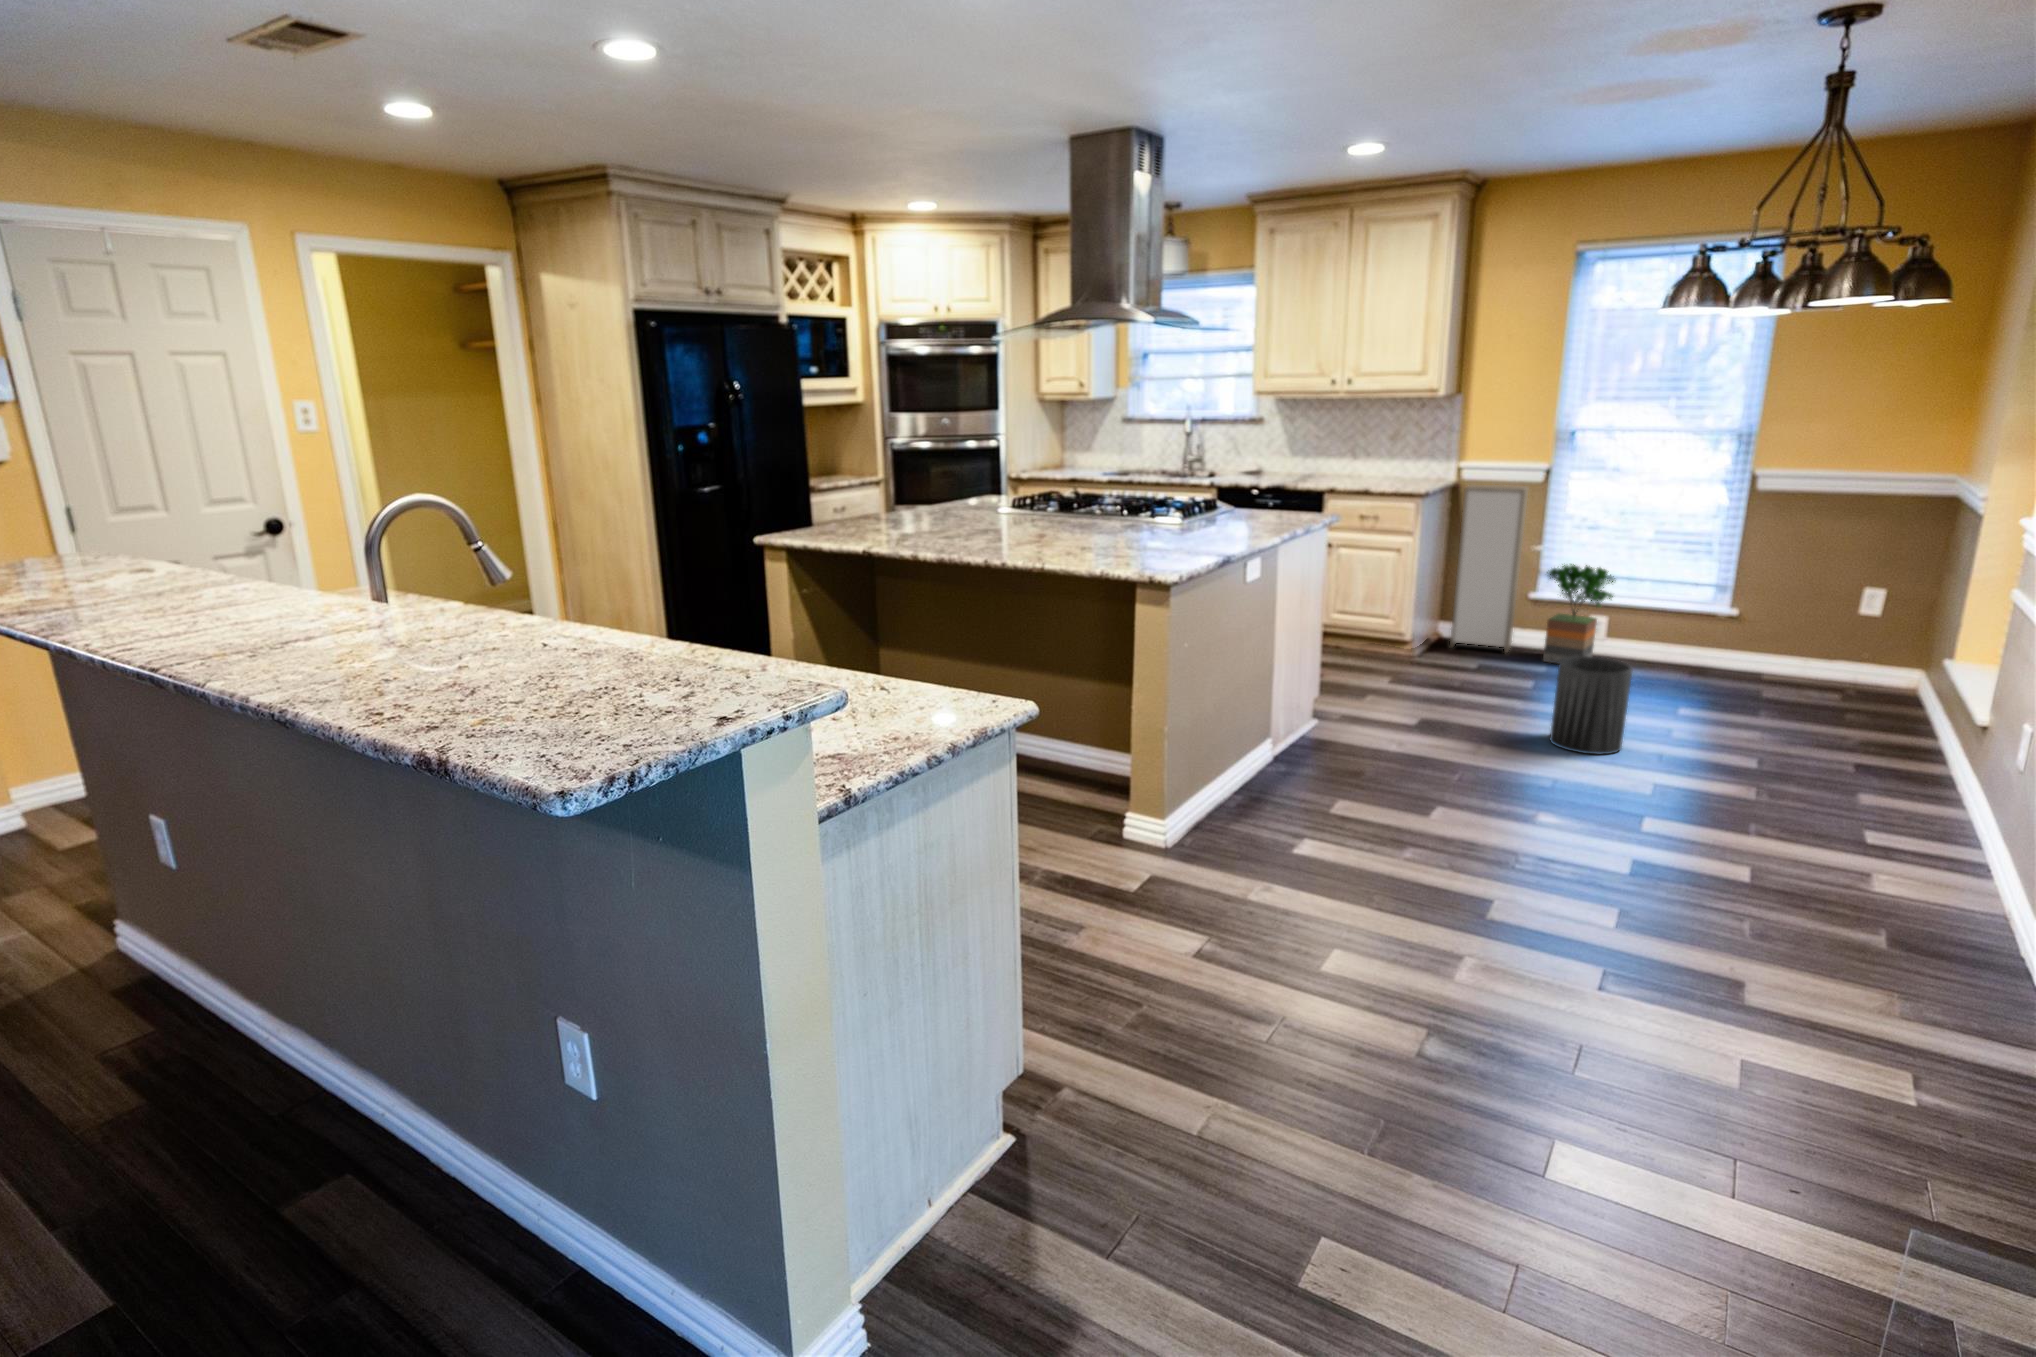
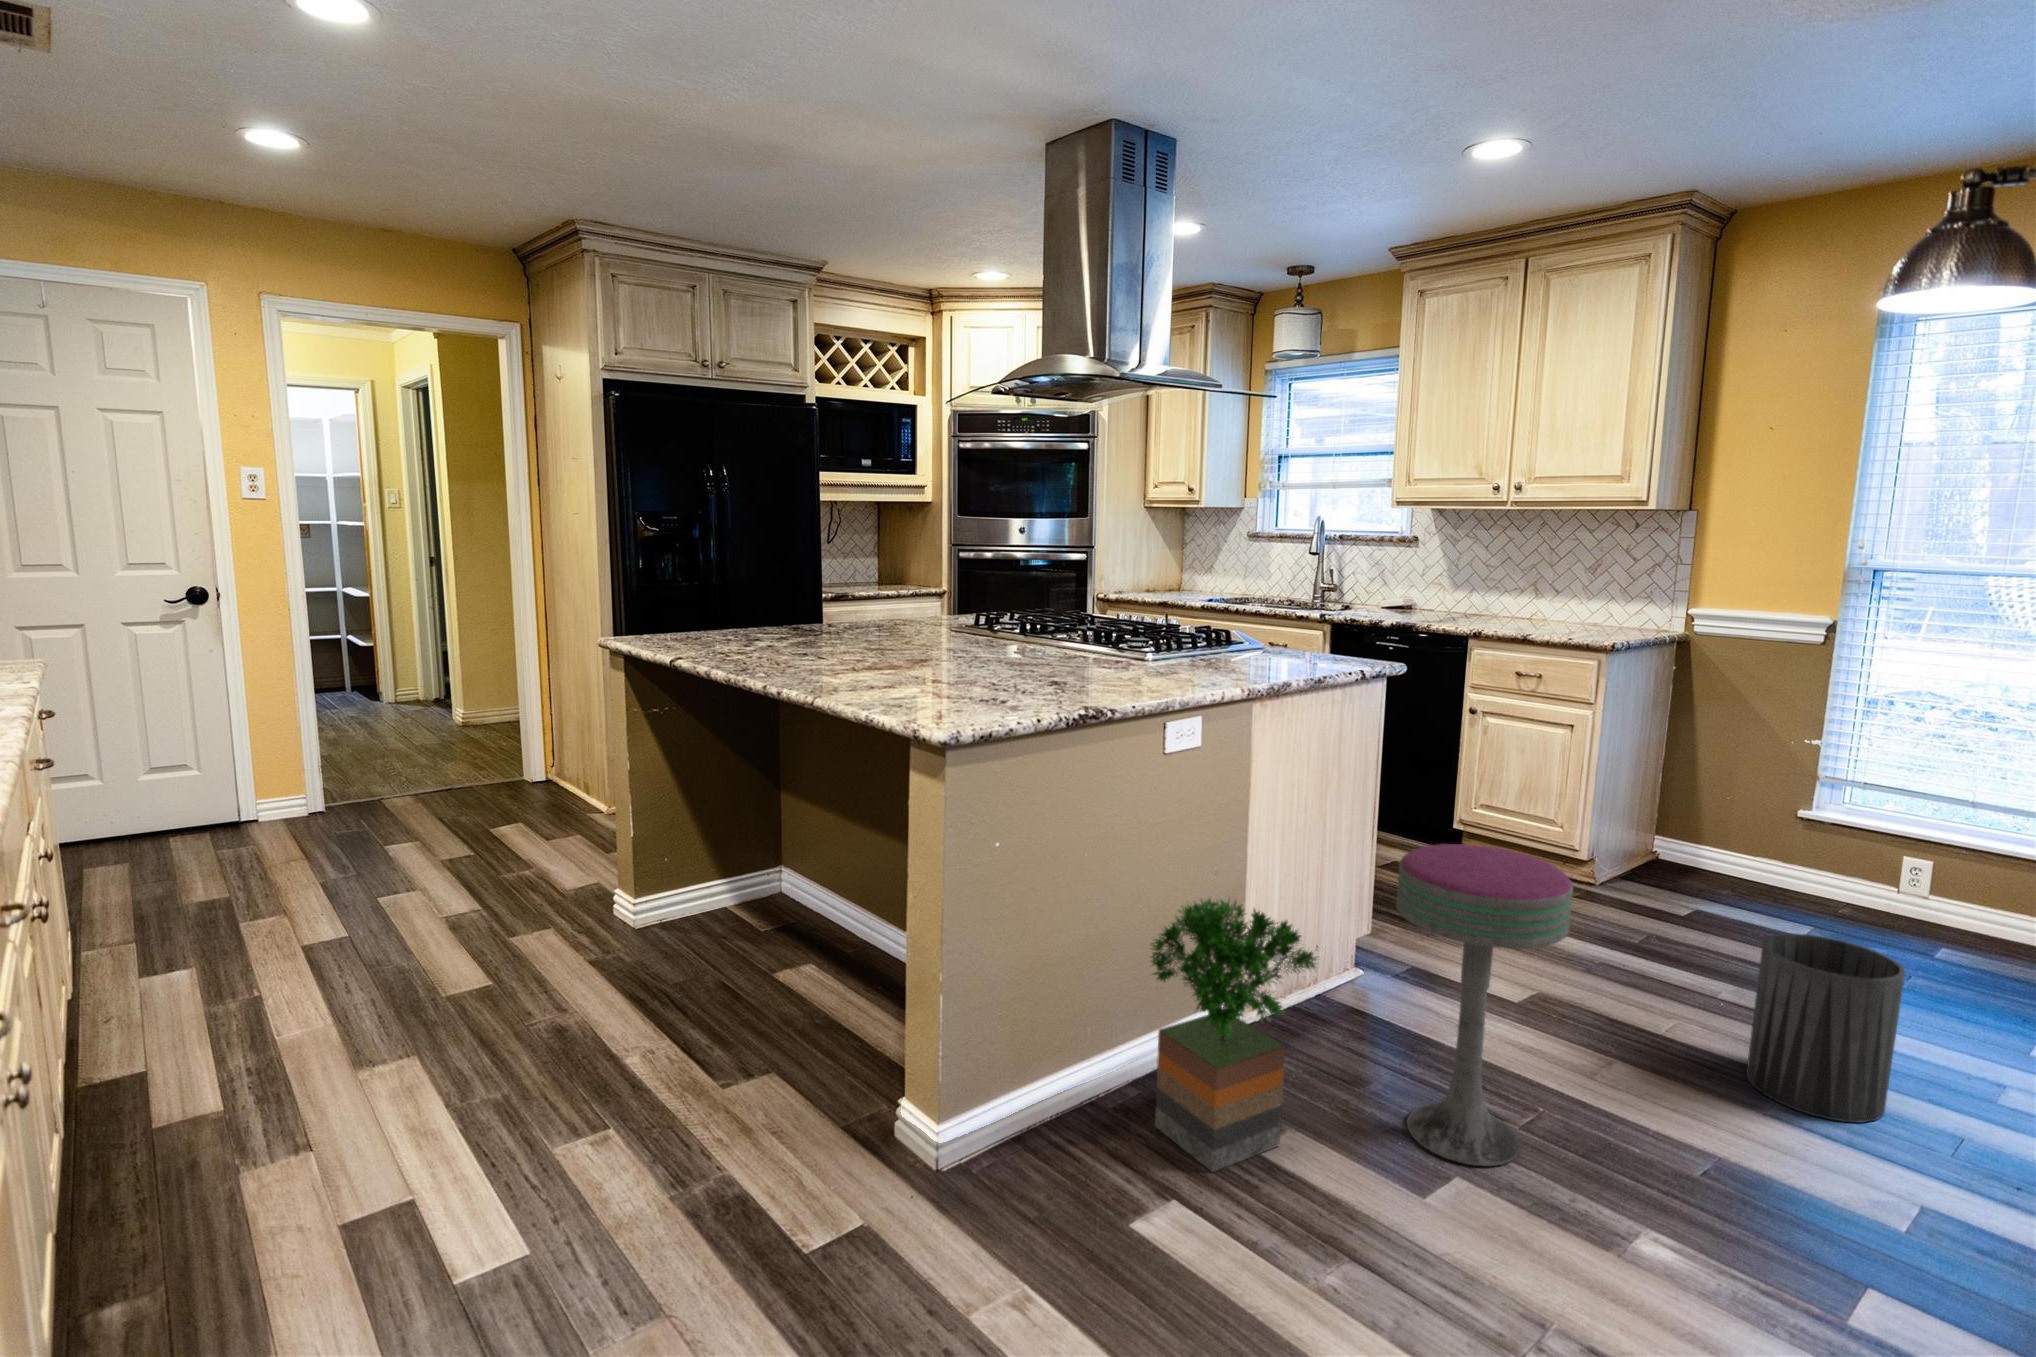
storage cabinet: present [1450,485,1529,652] -> none [1661,640,1797,898]
potted tree: present [1543,564,1616,664] -> present [1151,899,1317,1172]
bar stool: none [1392,619,1495,800] -> present [1396,844,1573,1166]

